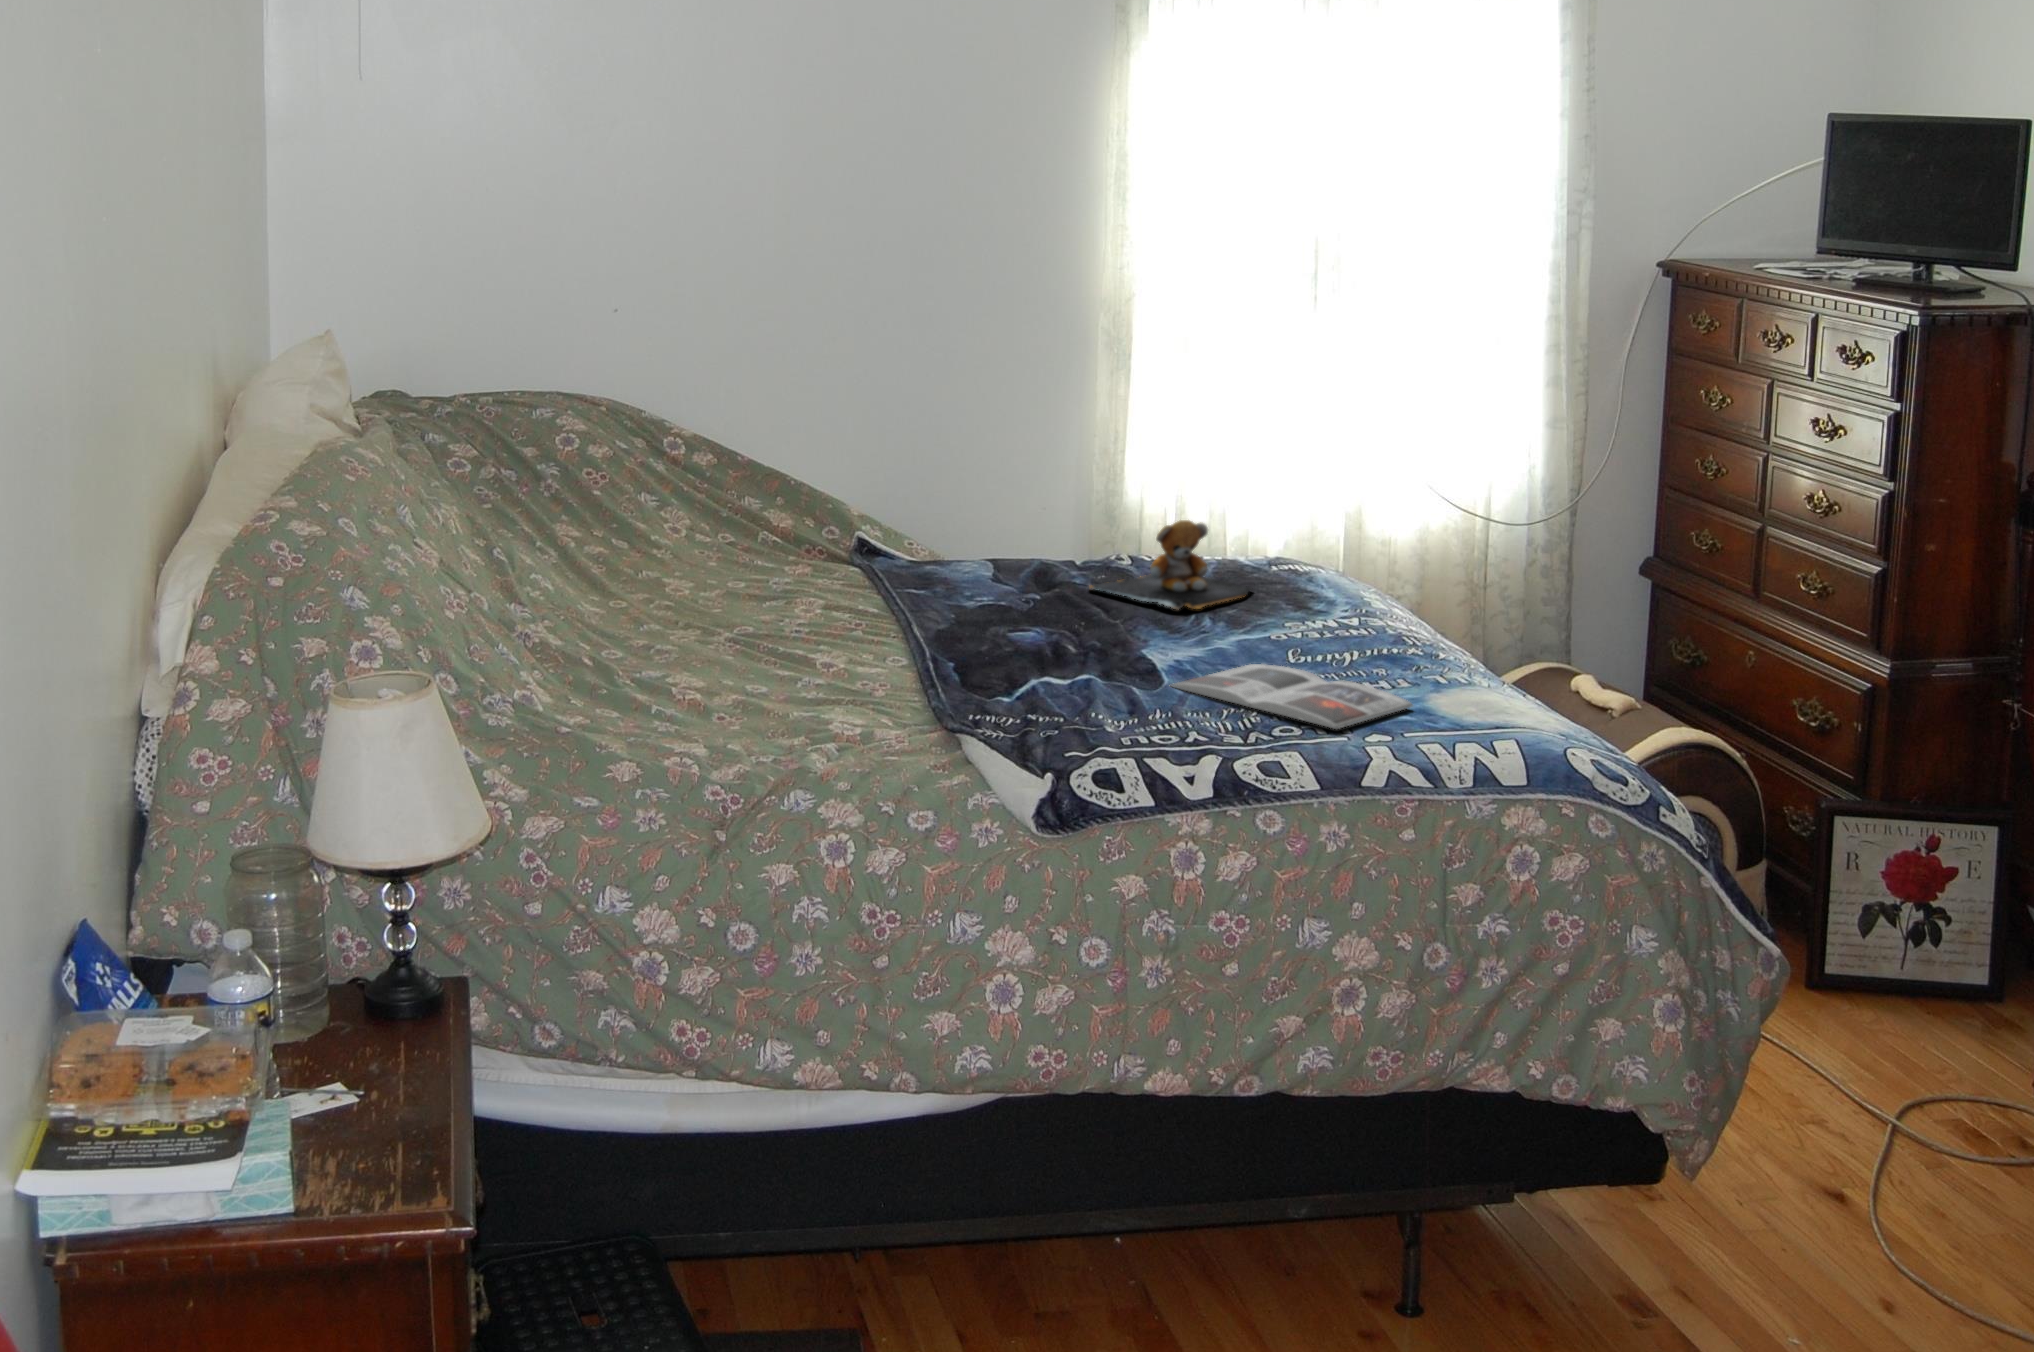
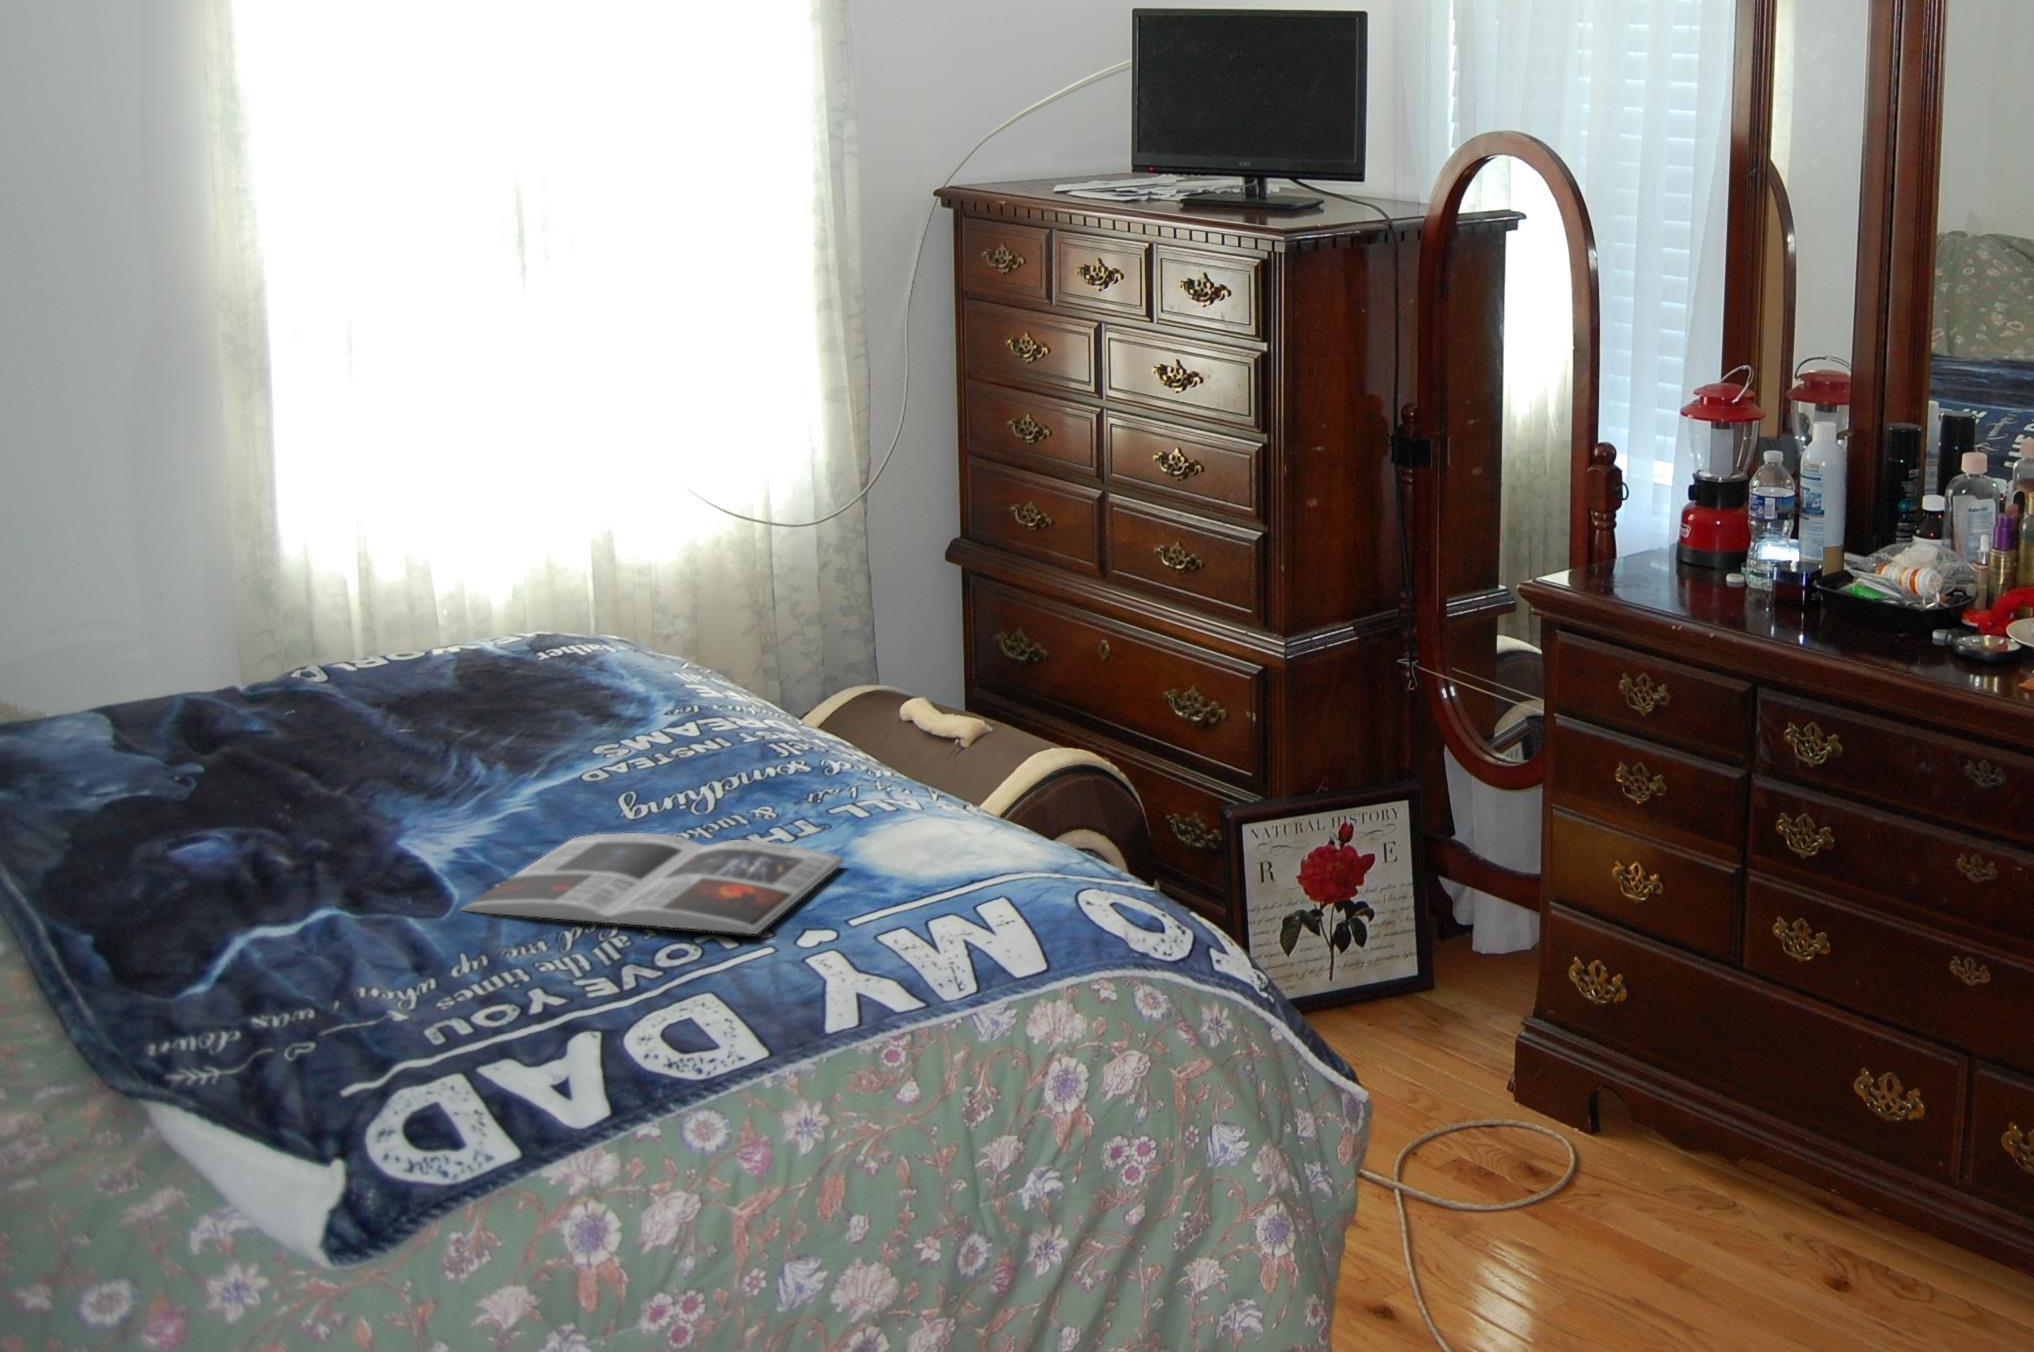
teddy bear: present [1090,520,1252,609] -> none [258,612,527,757]

